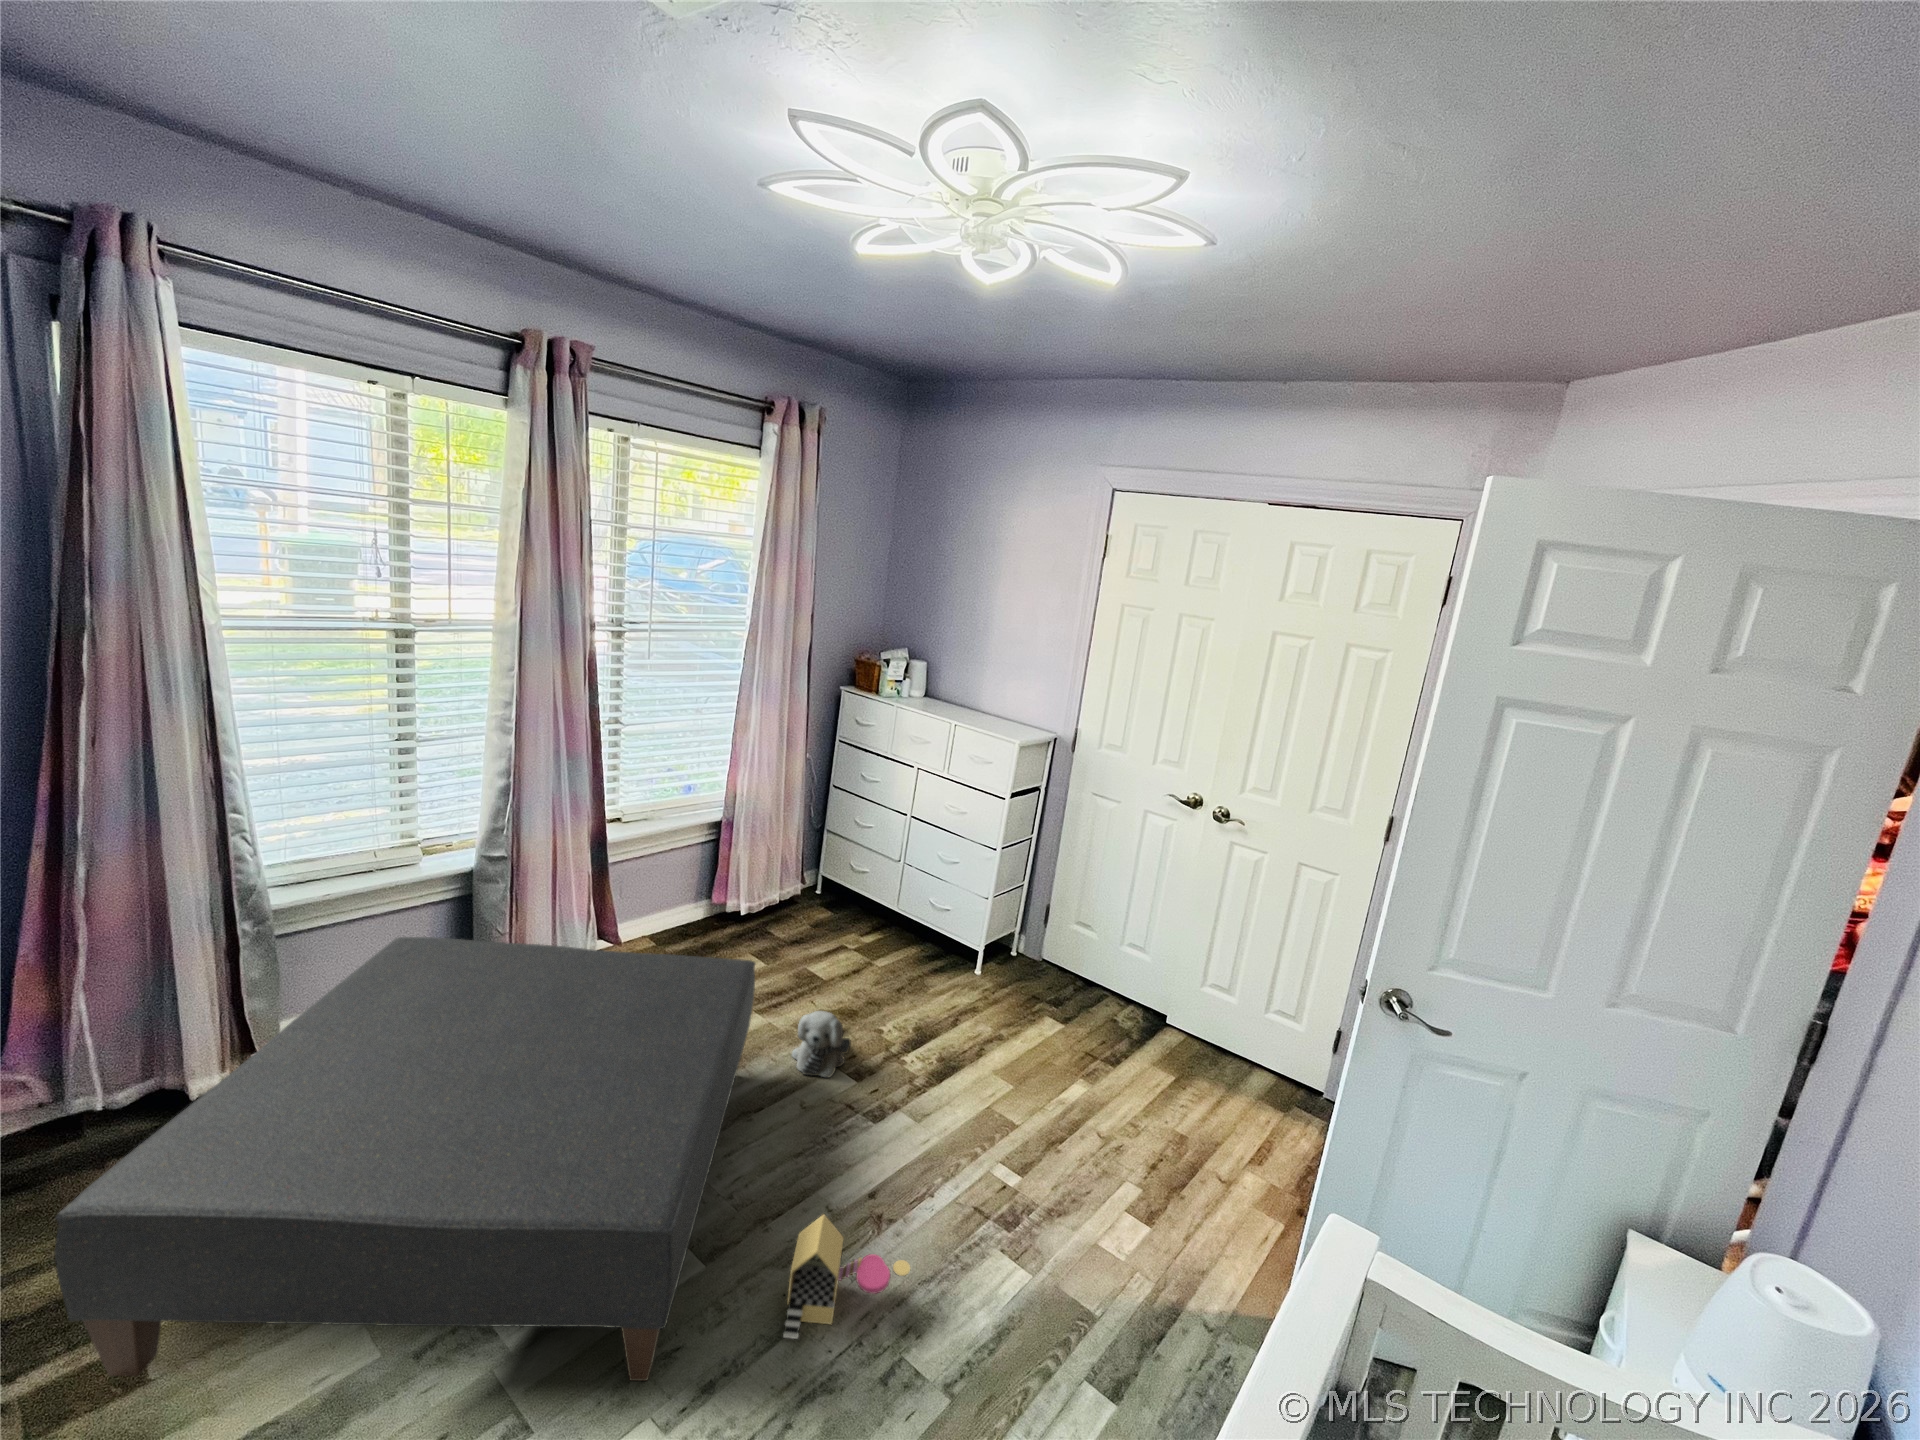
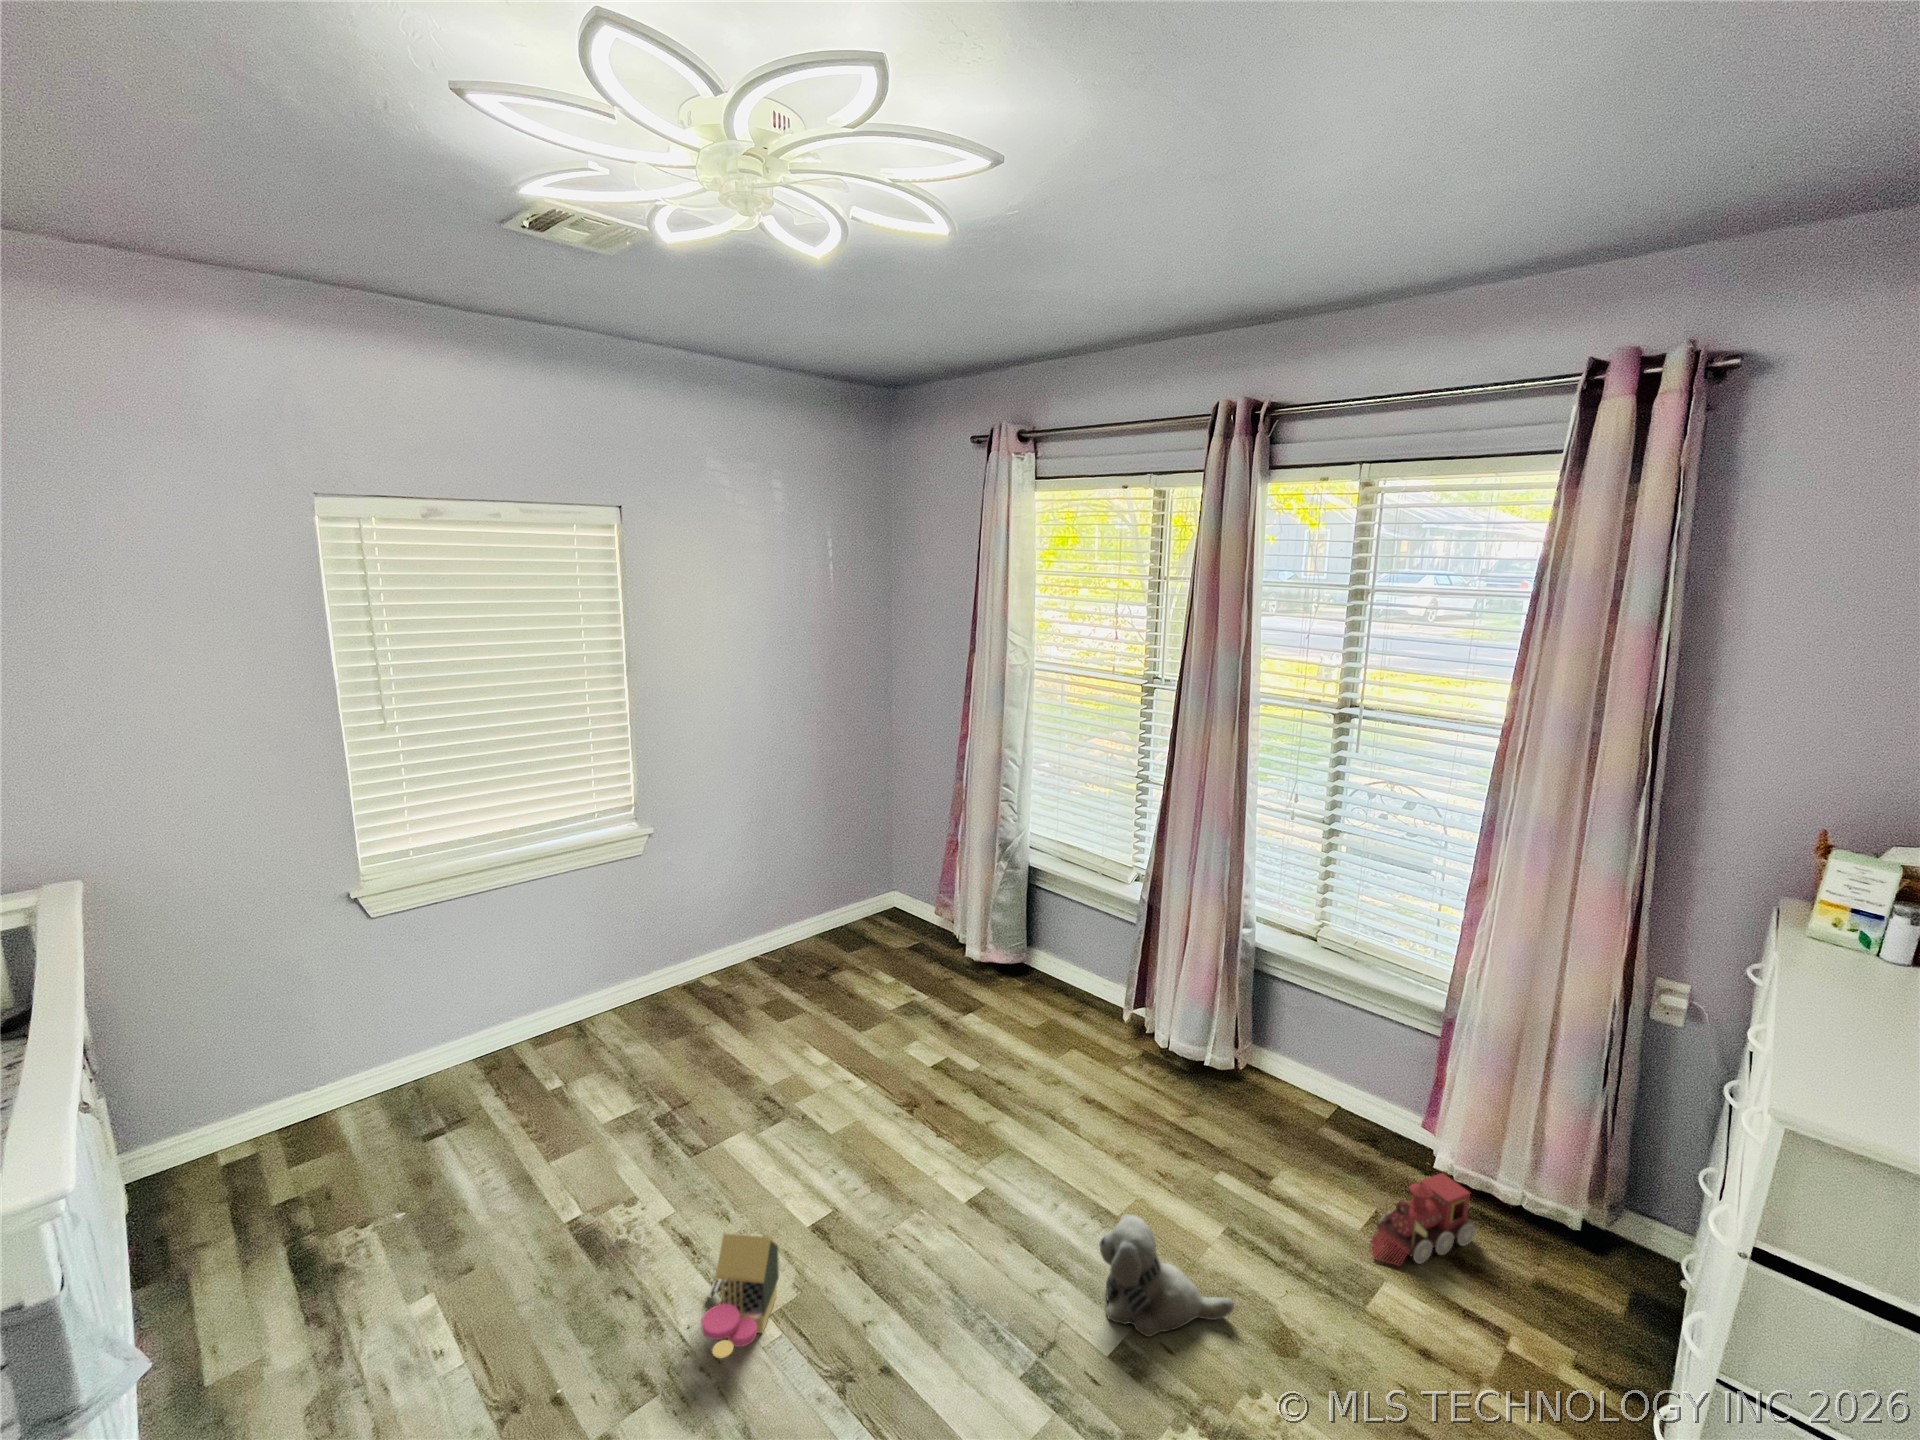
toy train: none [758,909,805,968] -> present [1371,1173,1476,1265]
ottoman: present [55,937,755,1381] -> none [687,910,1108,1219]

